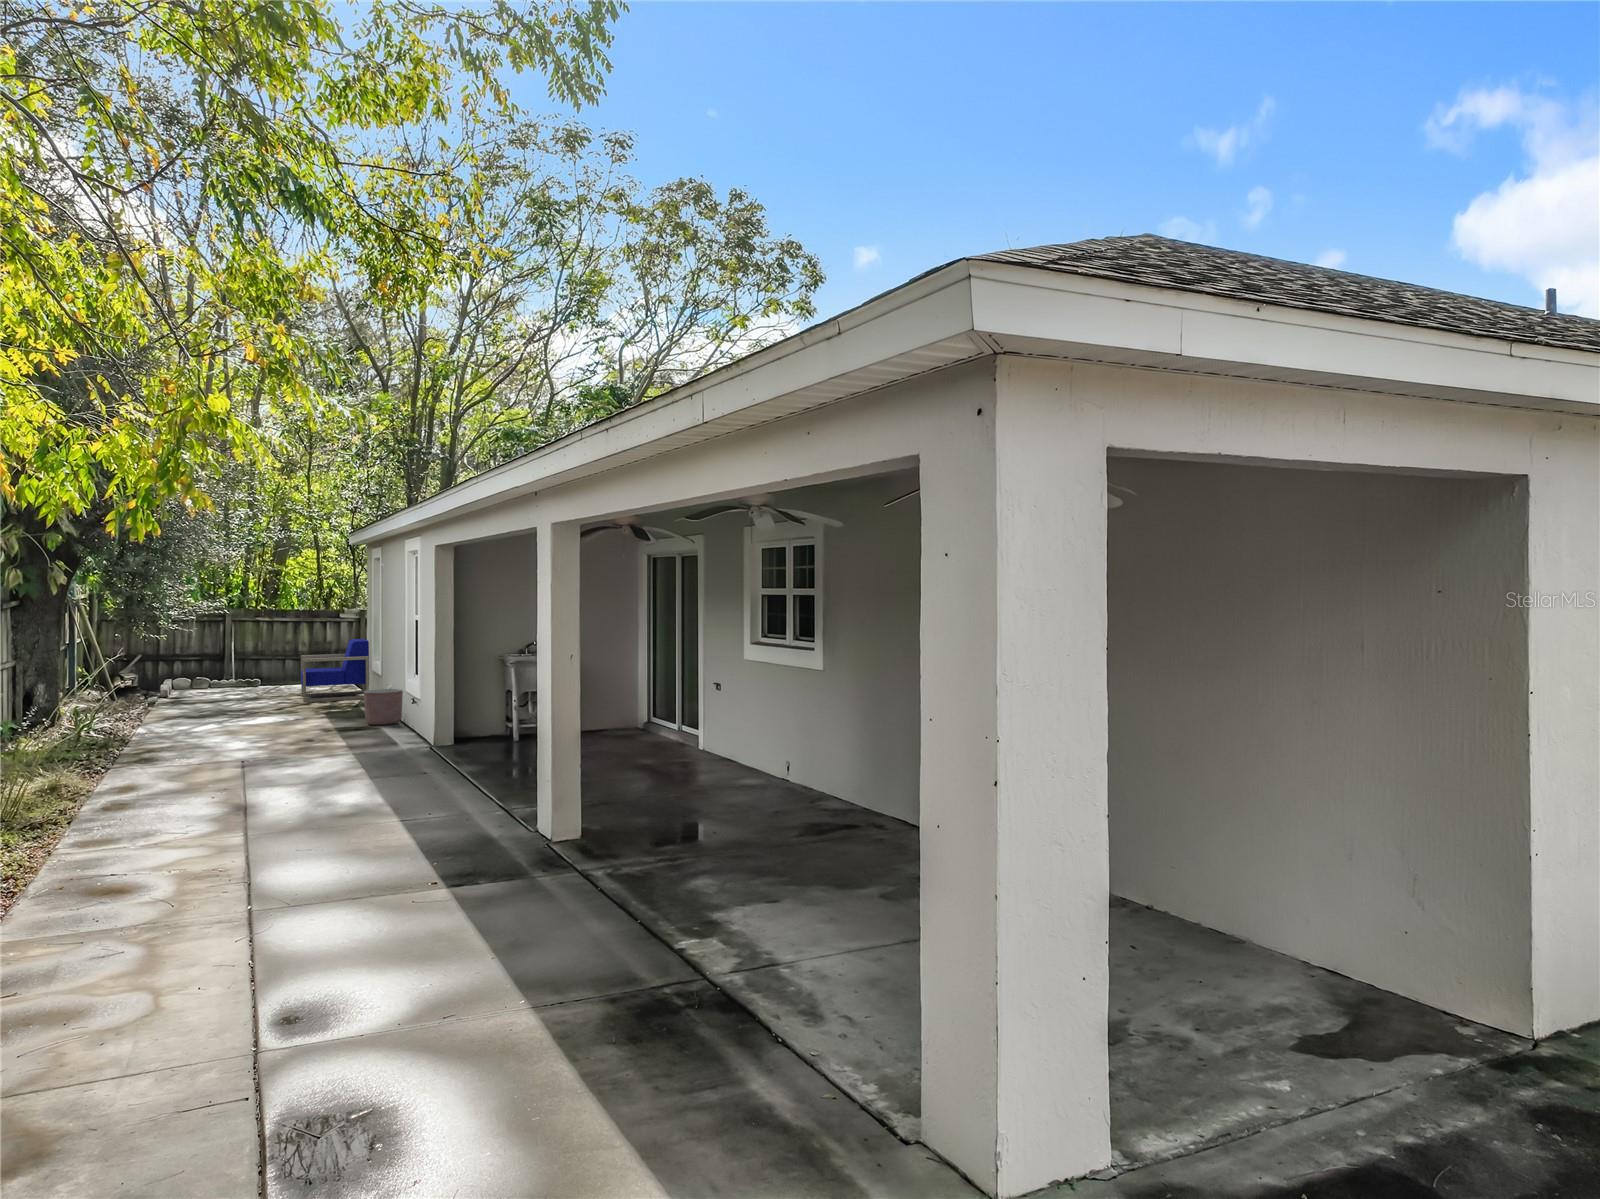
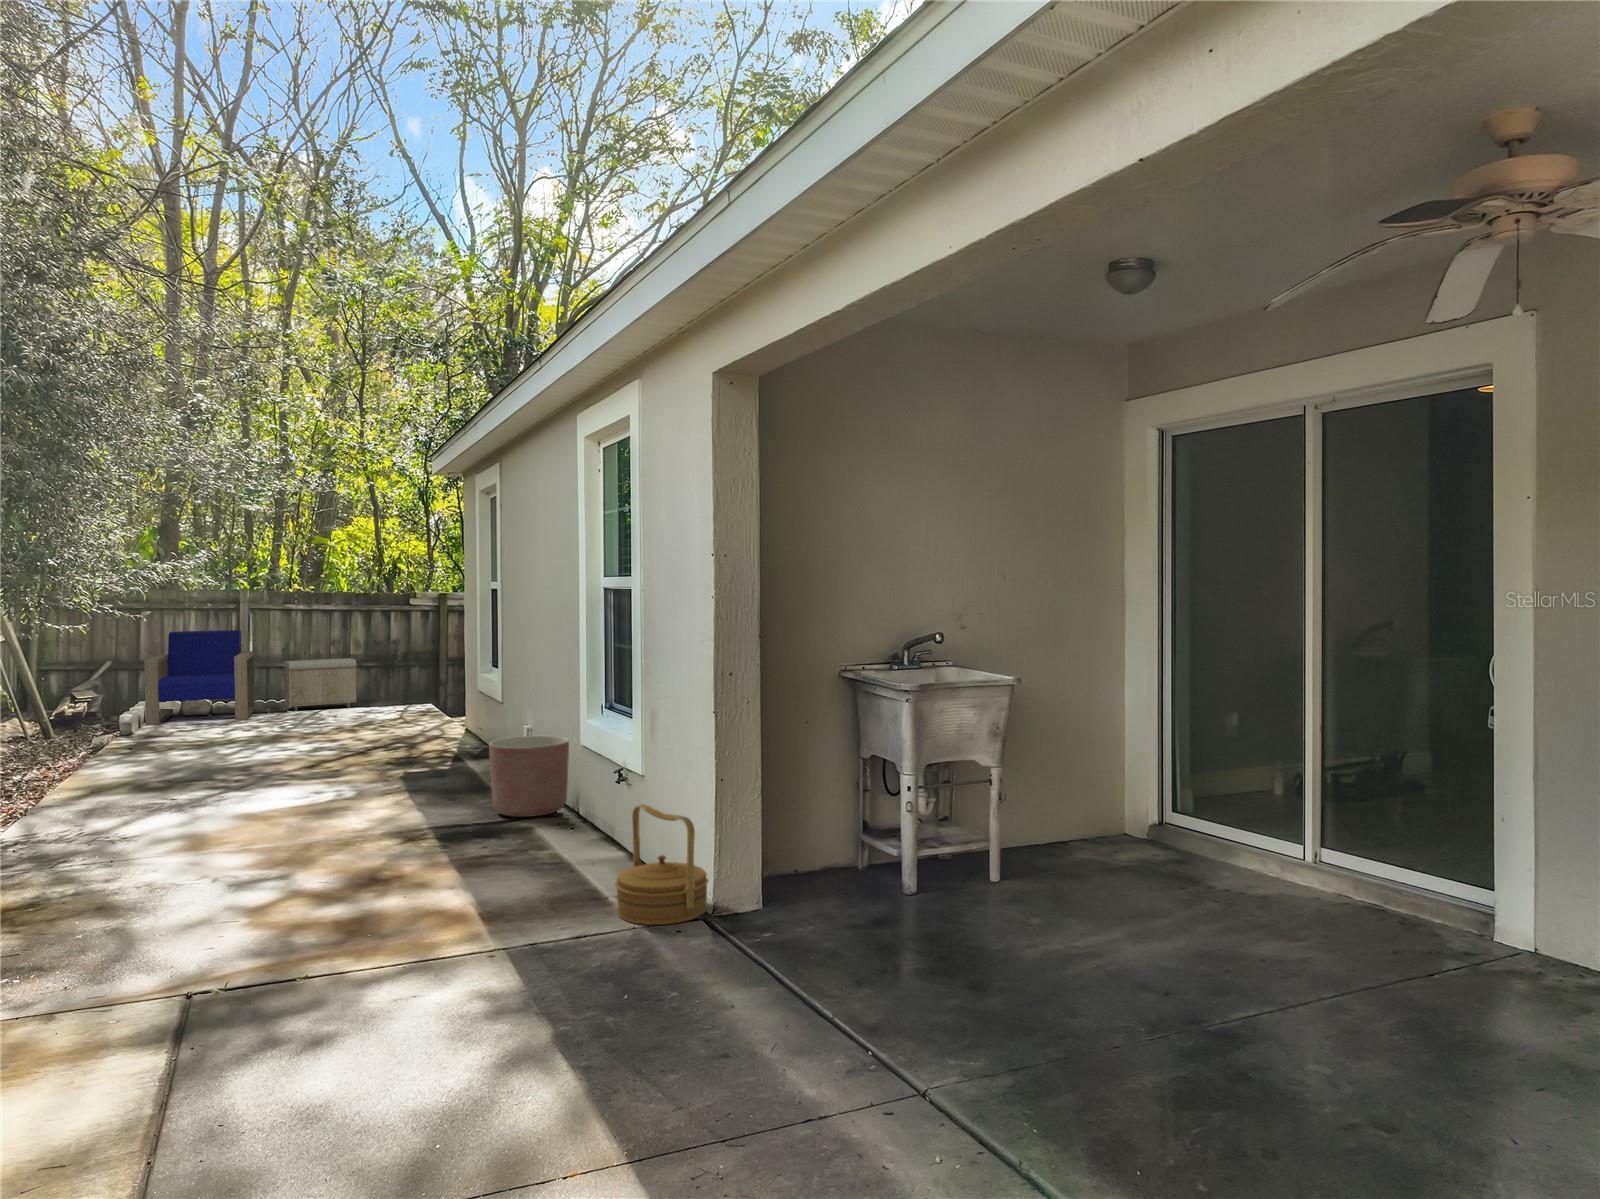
armchair: present [301,639,369,702] -> present [144,630,255,725]
storage bench: none [256,653,303,686] -> present [284,658,357,711]
woven basket: none [398,707,435,748] -> present [615,804,708,925]

